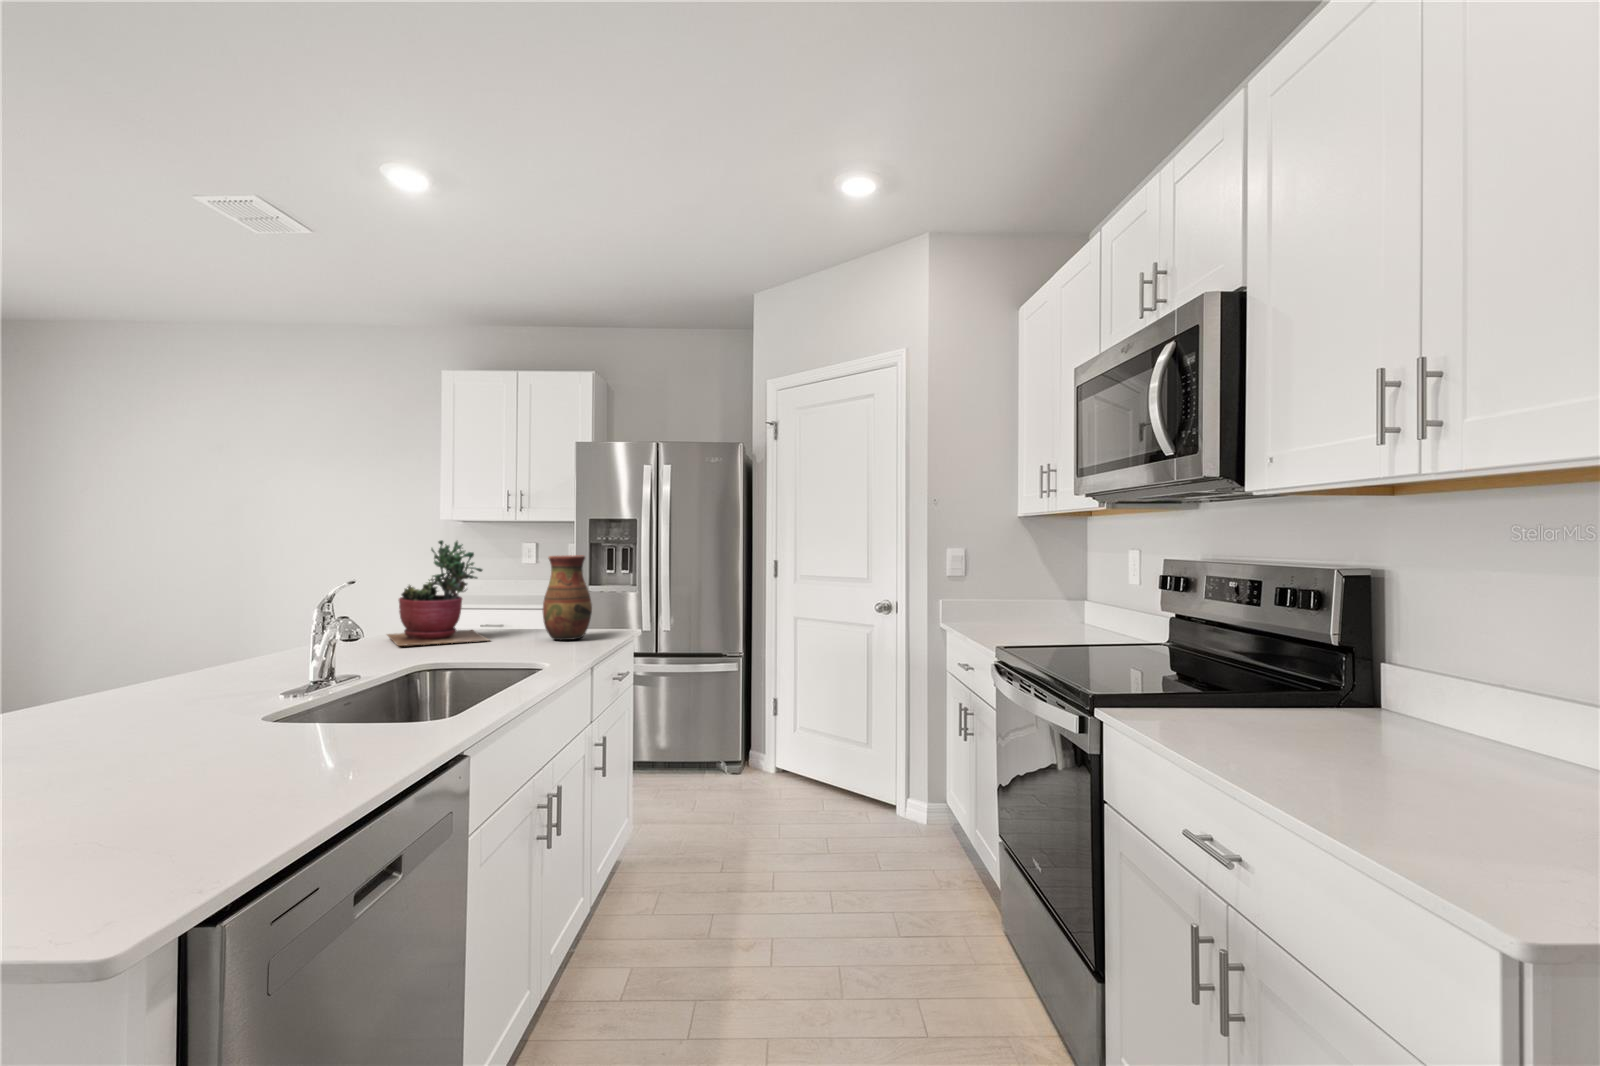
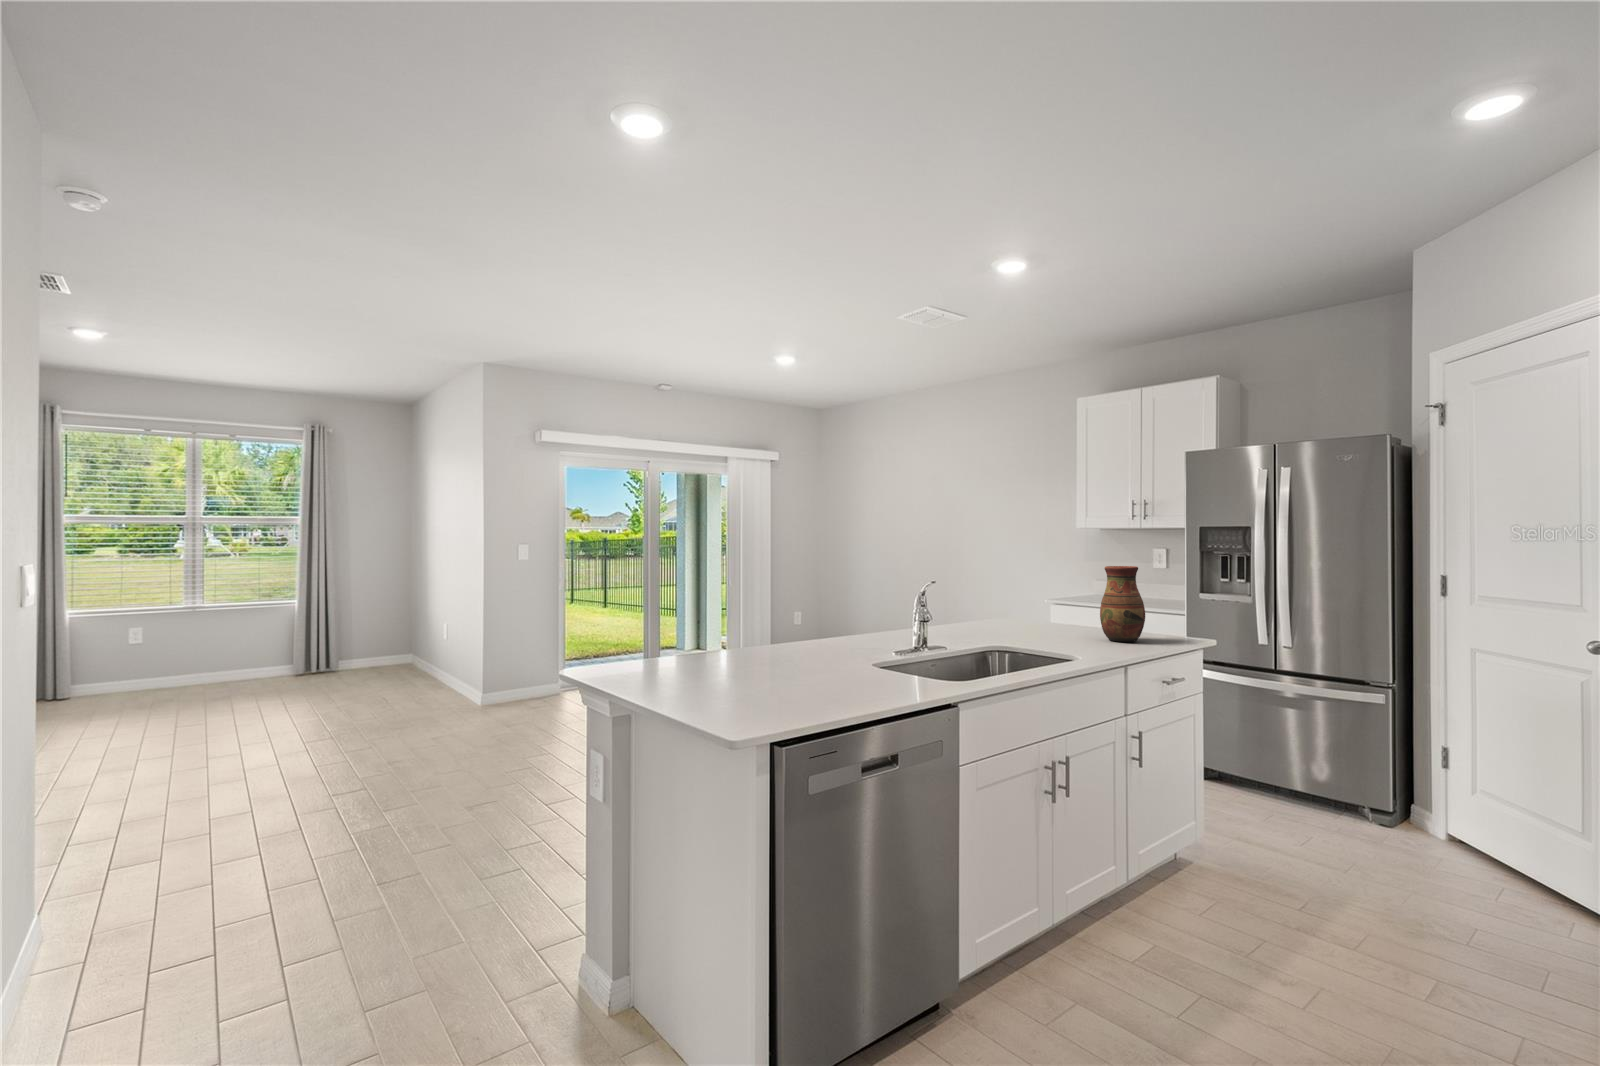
succulent plant: present [387,540,489,646] -> none [989,552,1059,635]

